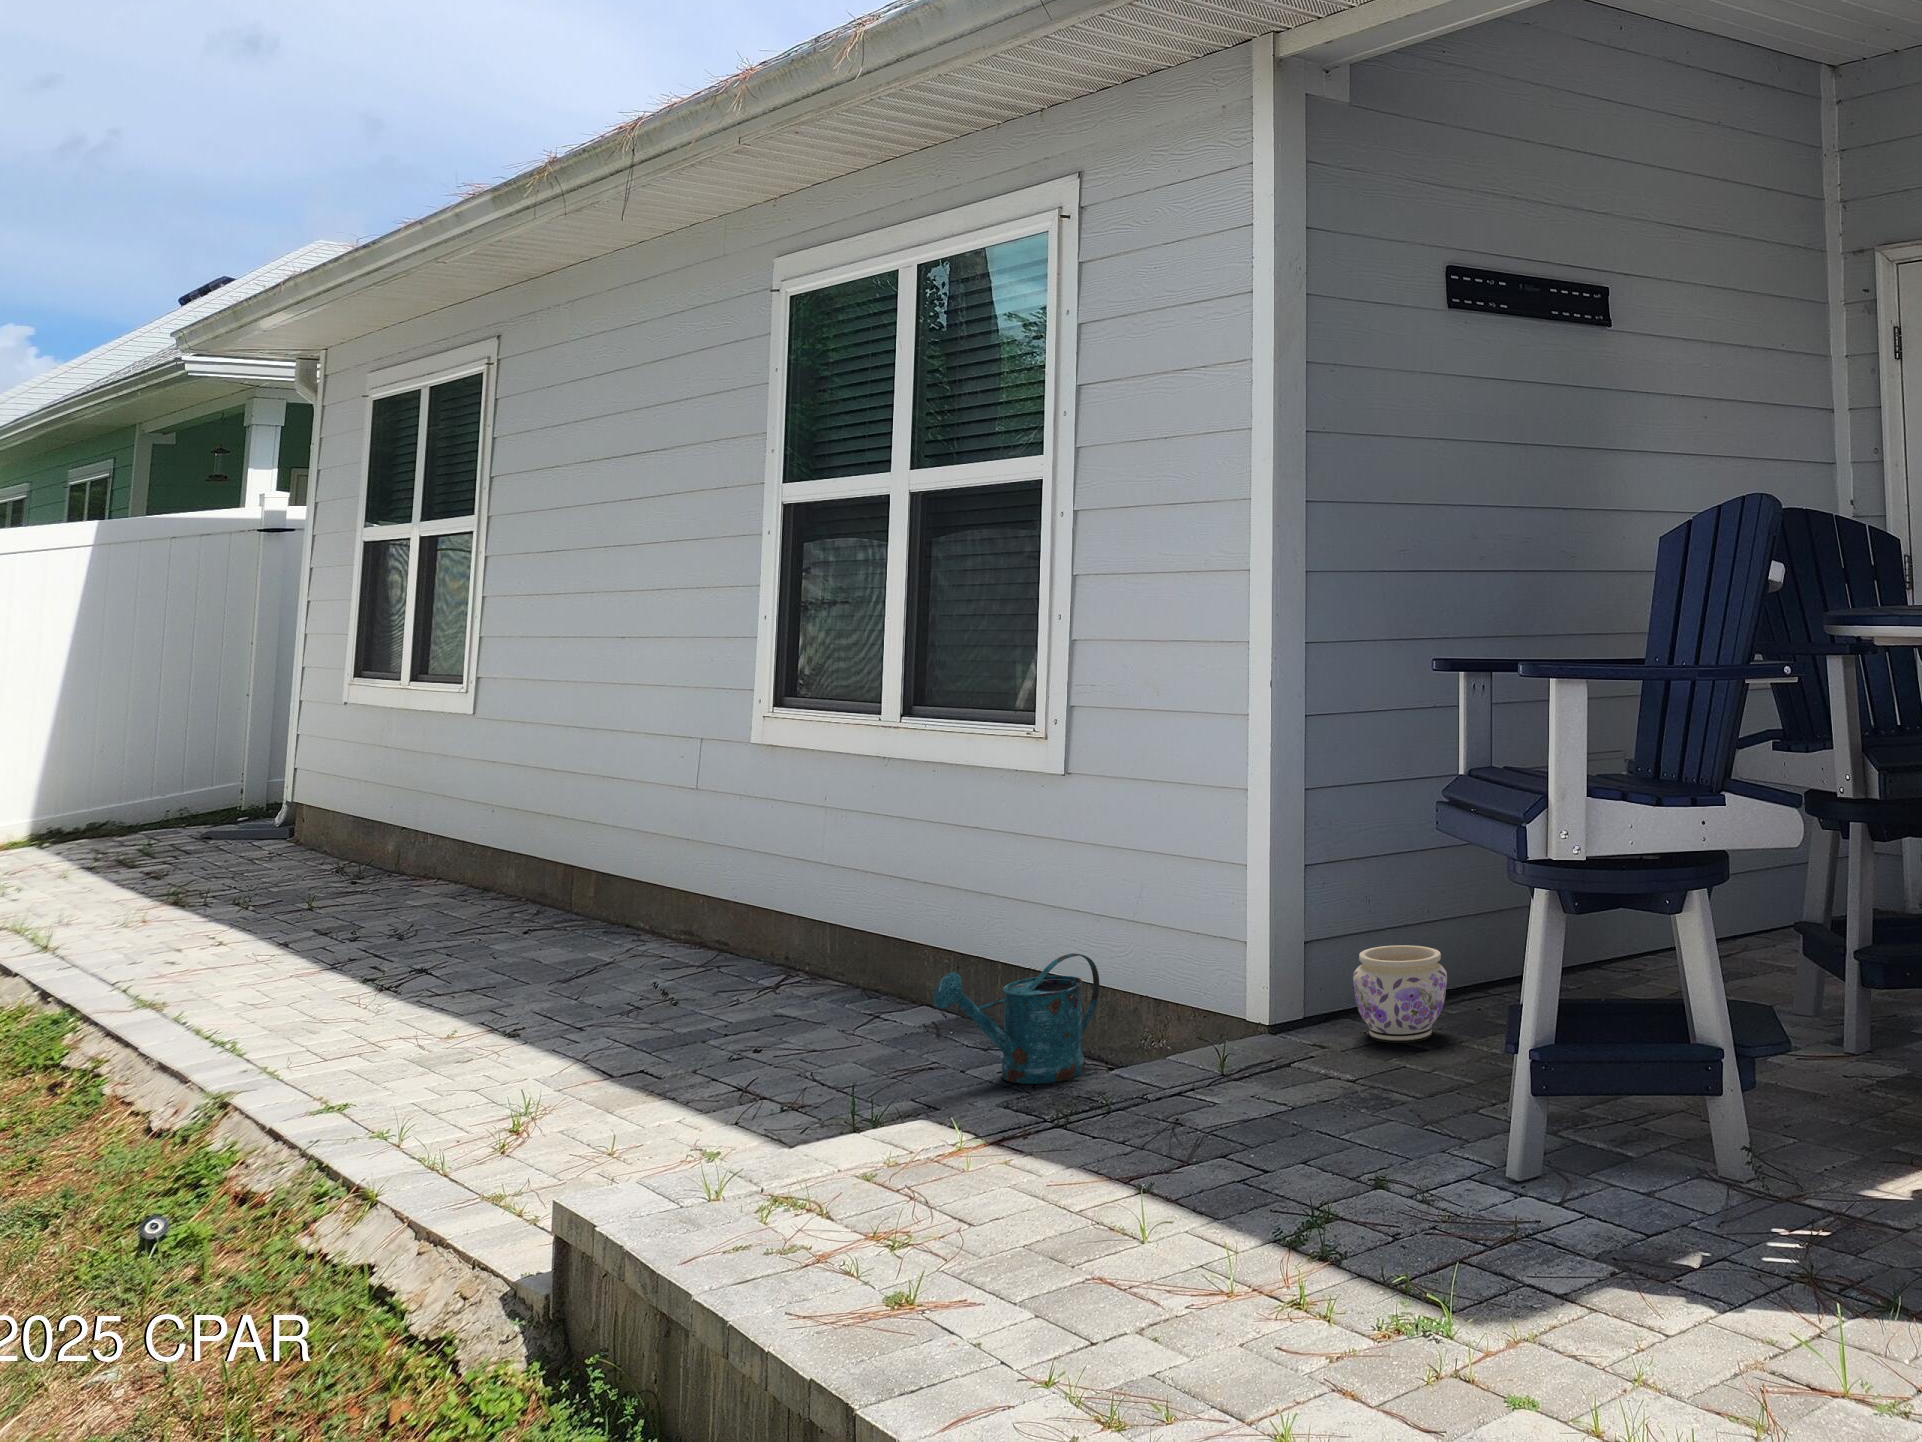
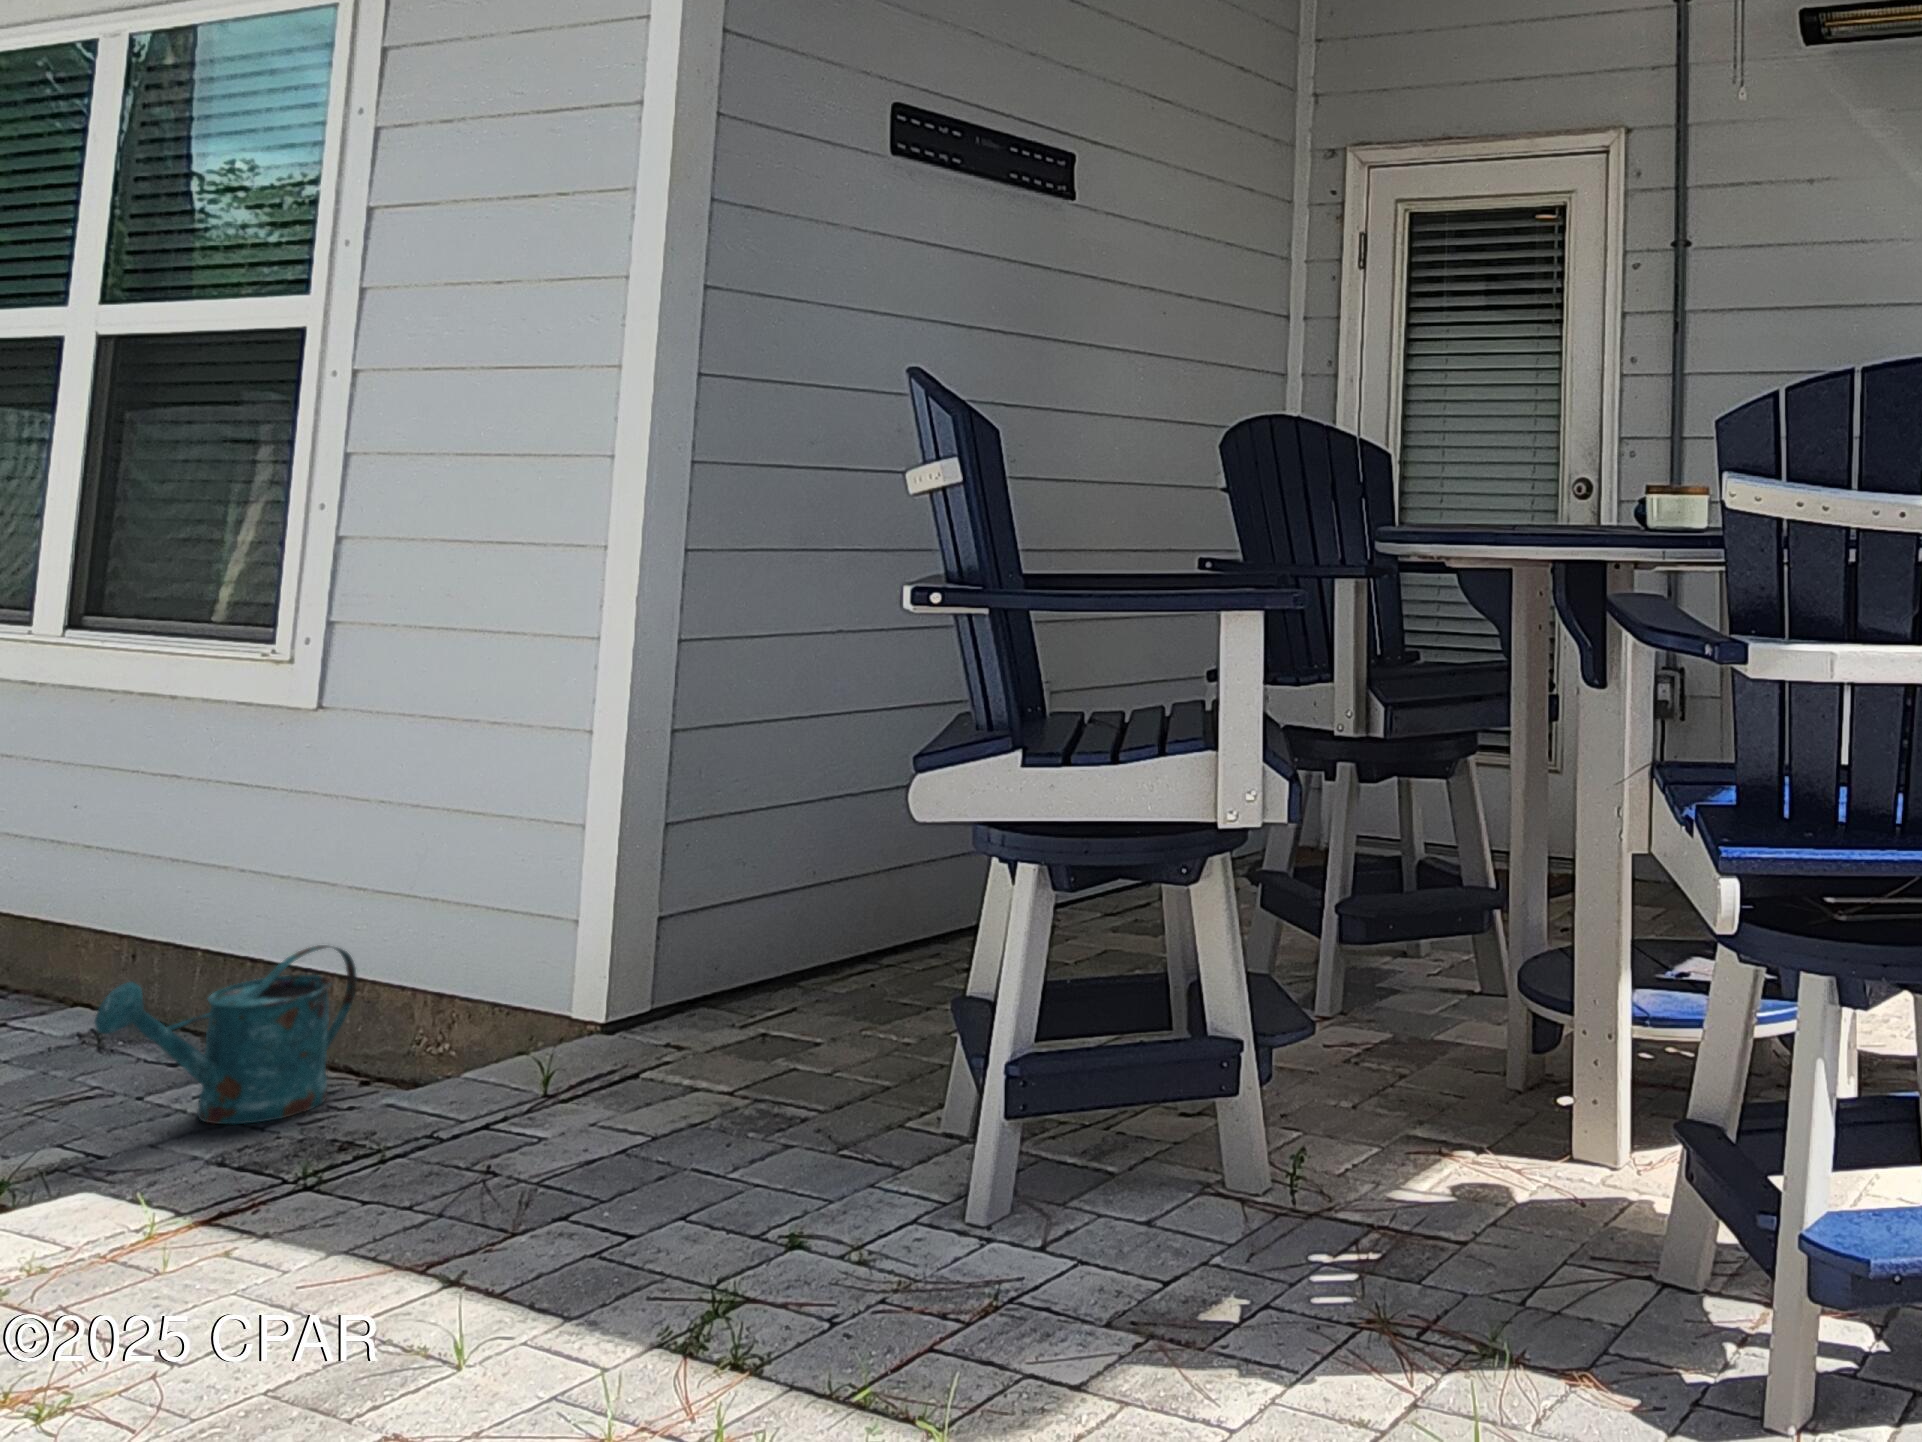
planter: present [1353,945,1447,1043] -> none [728,916,851,1037]

